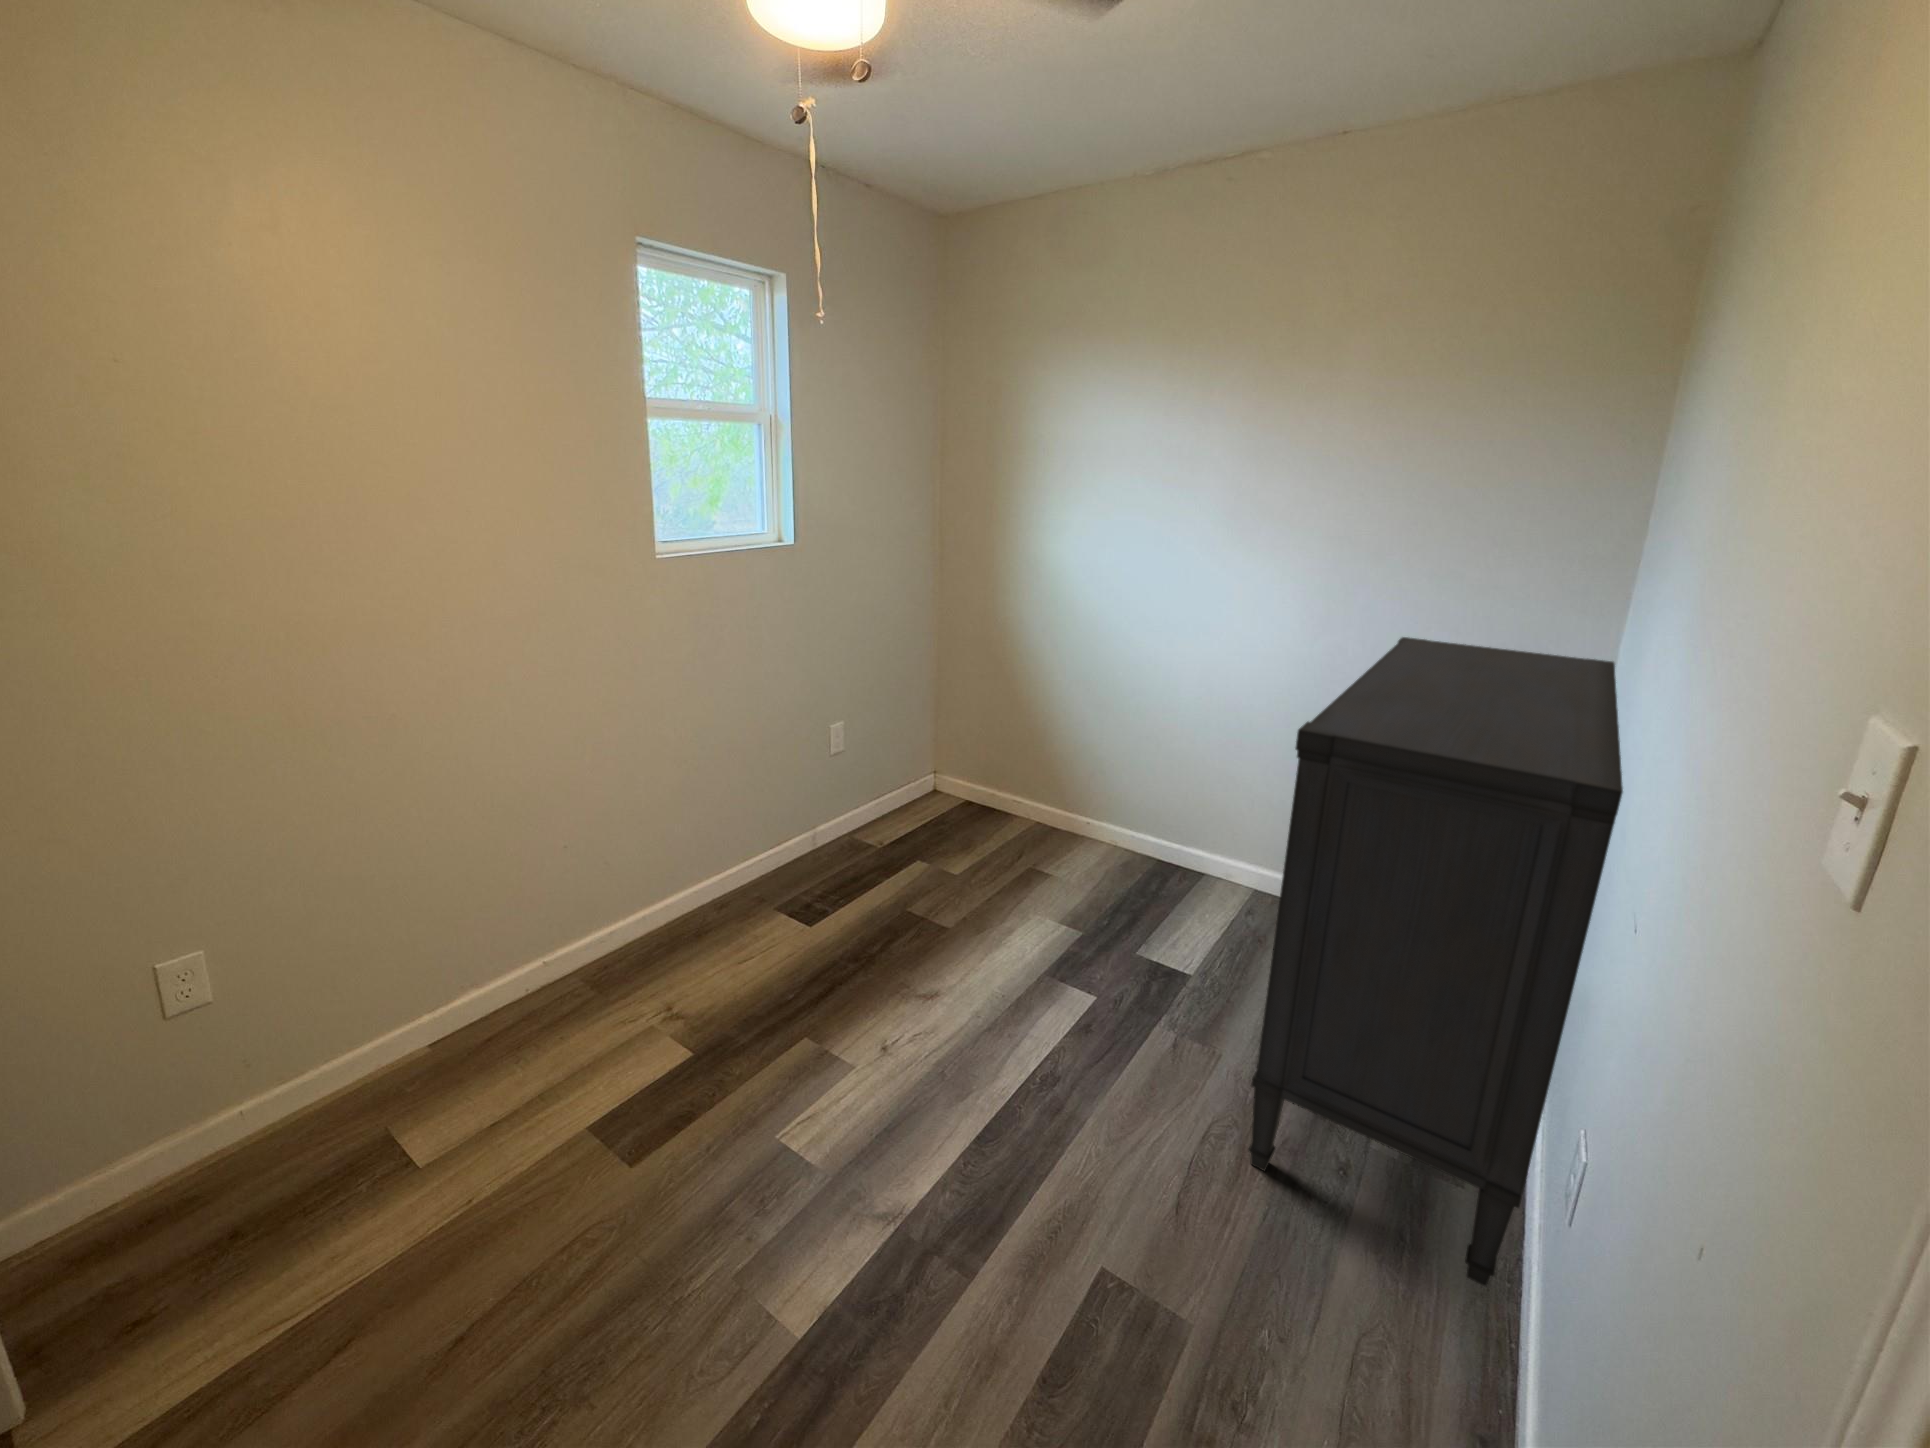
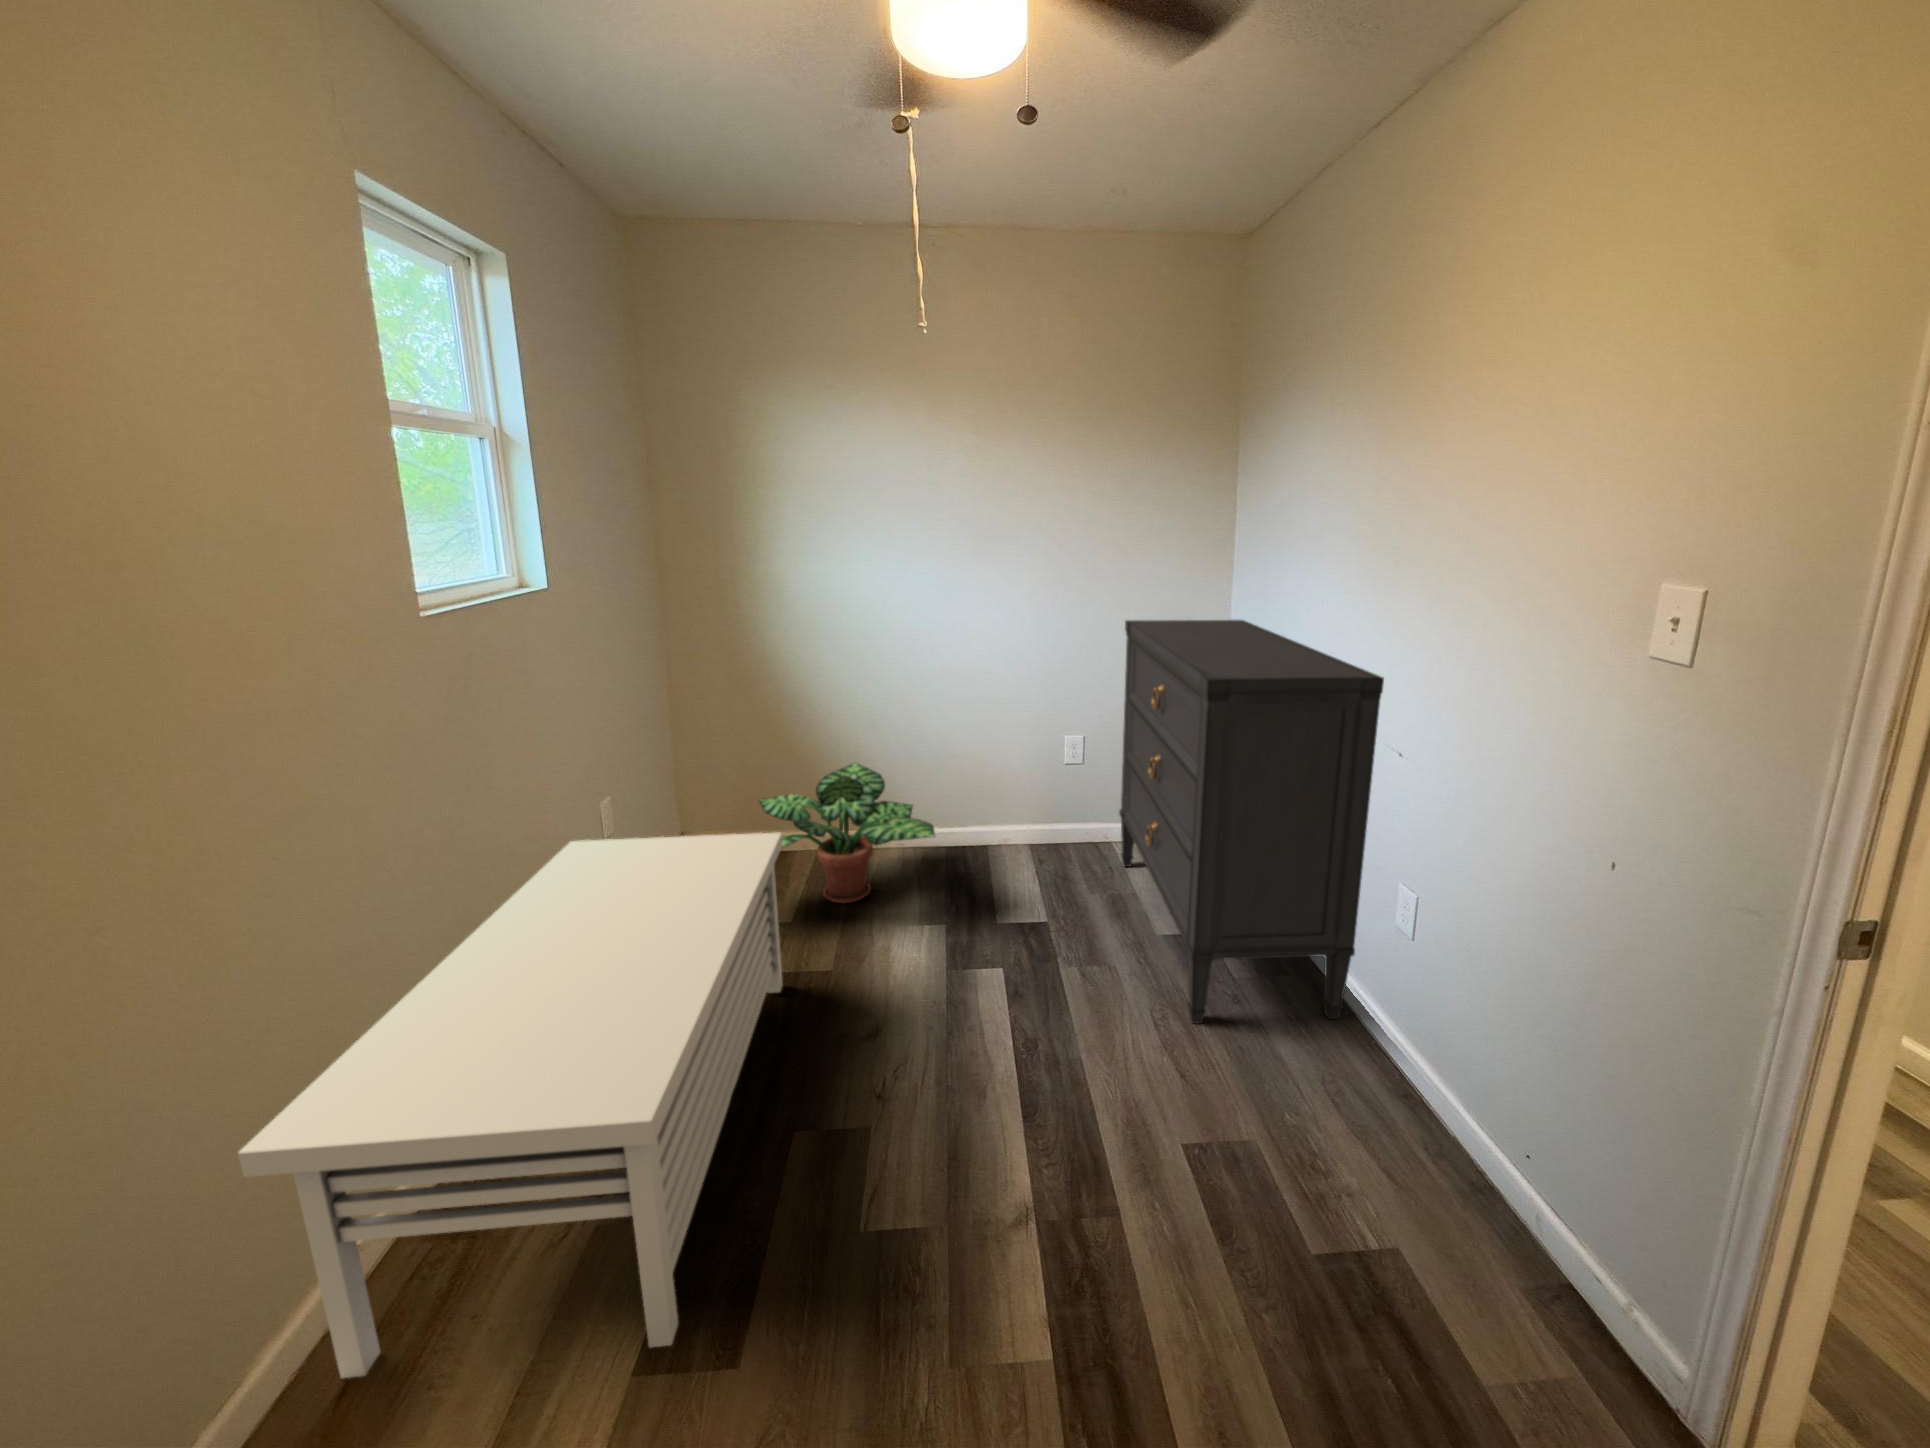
potted plant: none [905,743,1101,879] -> present [758,763,935,903]
storage bench: none [459,748,911,1125] -> present [238,833,782,1378]

